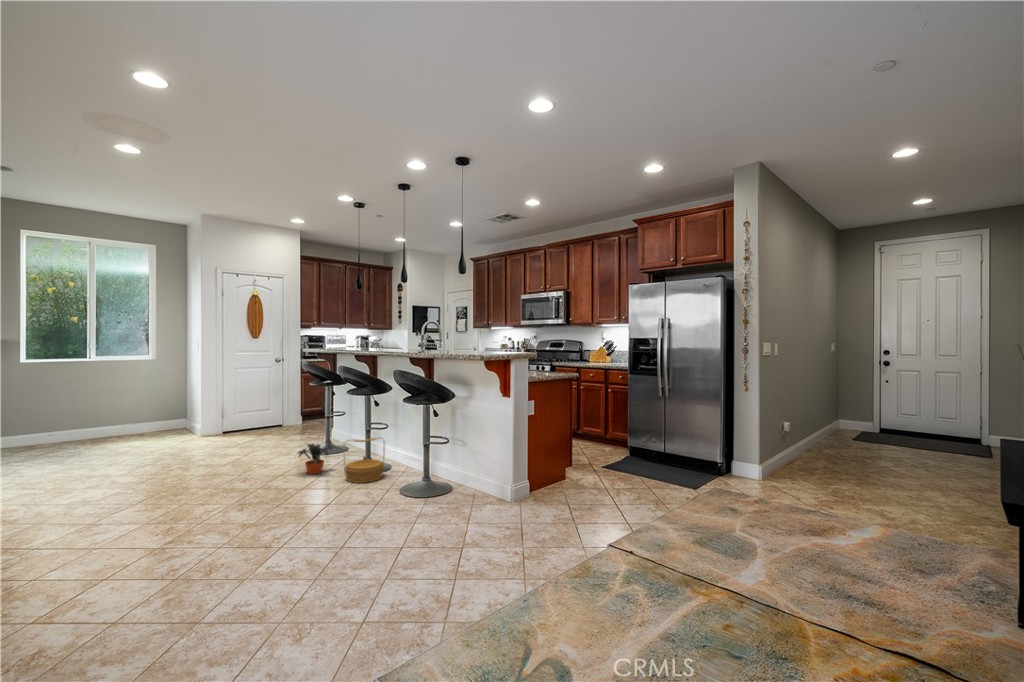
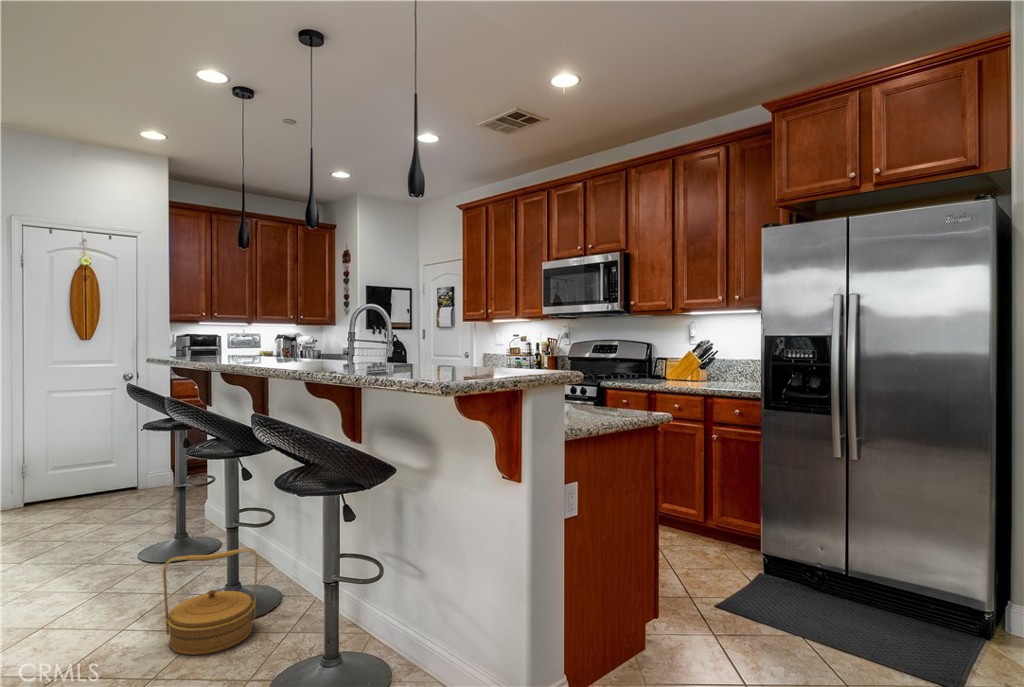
potted plant: present [298,444,332,474] -> none [74,554,161,623]

